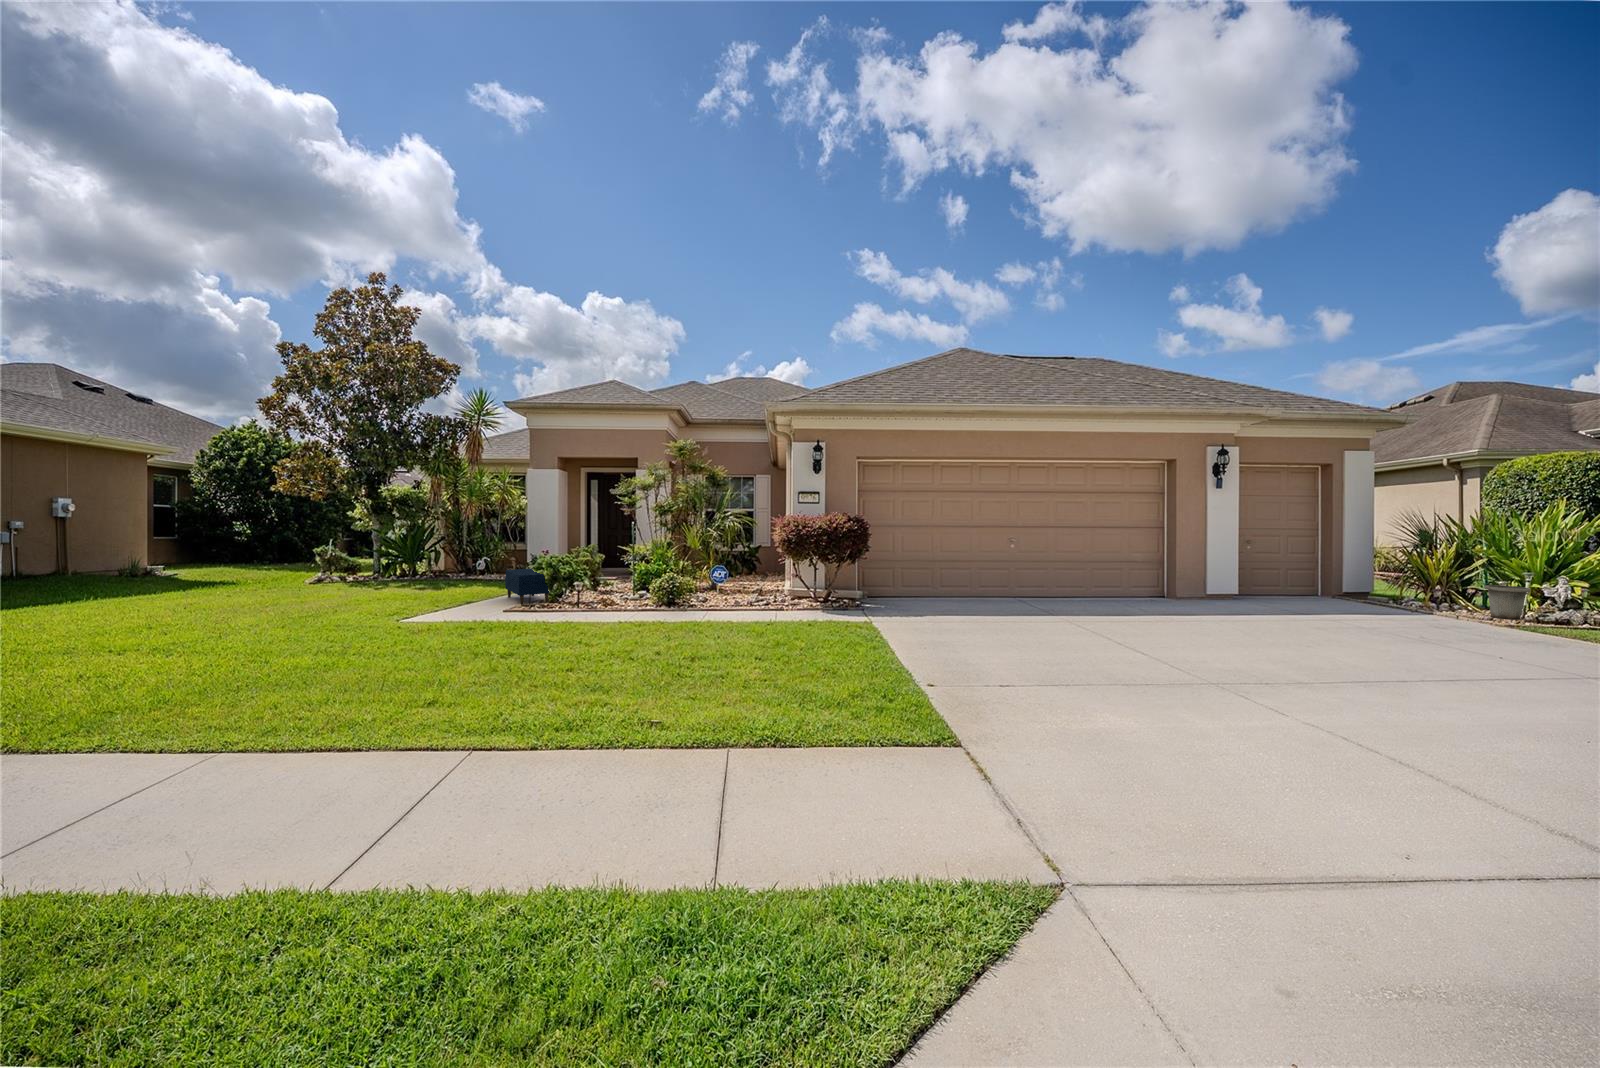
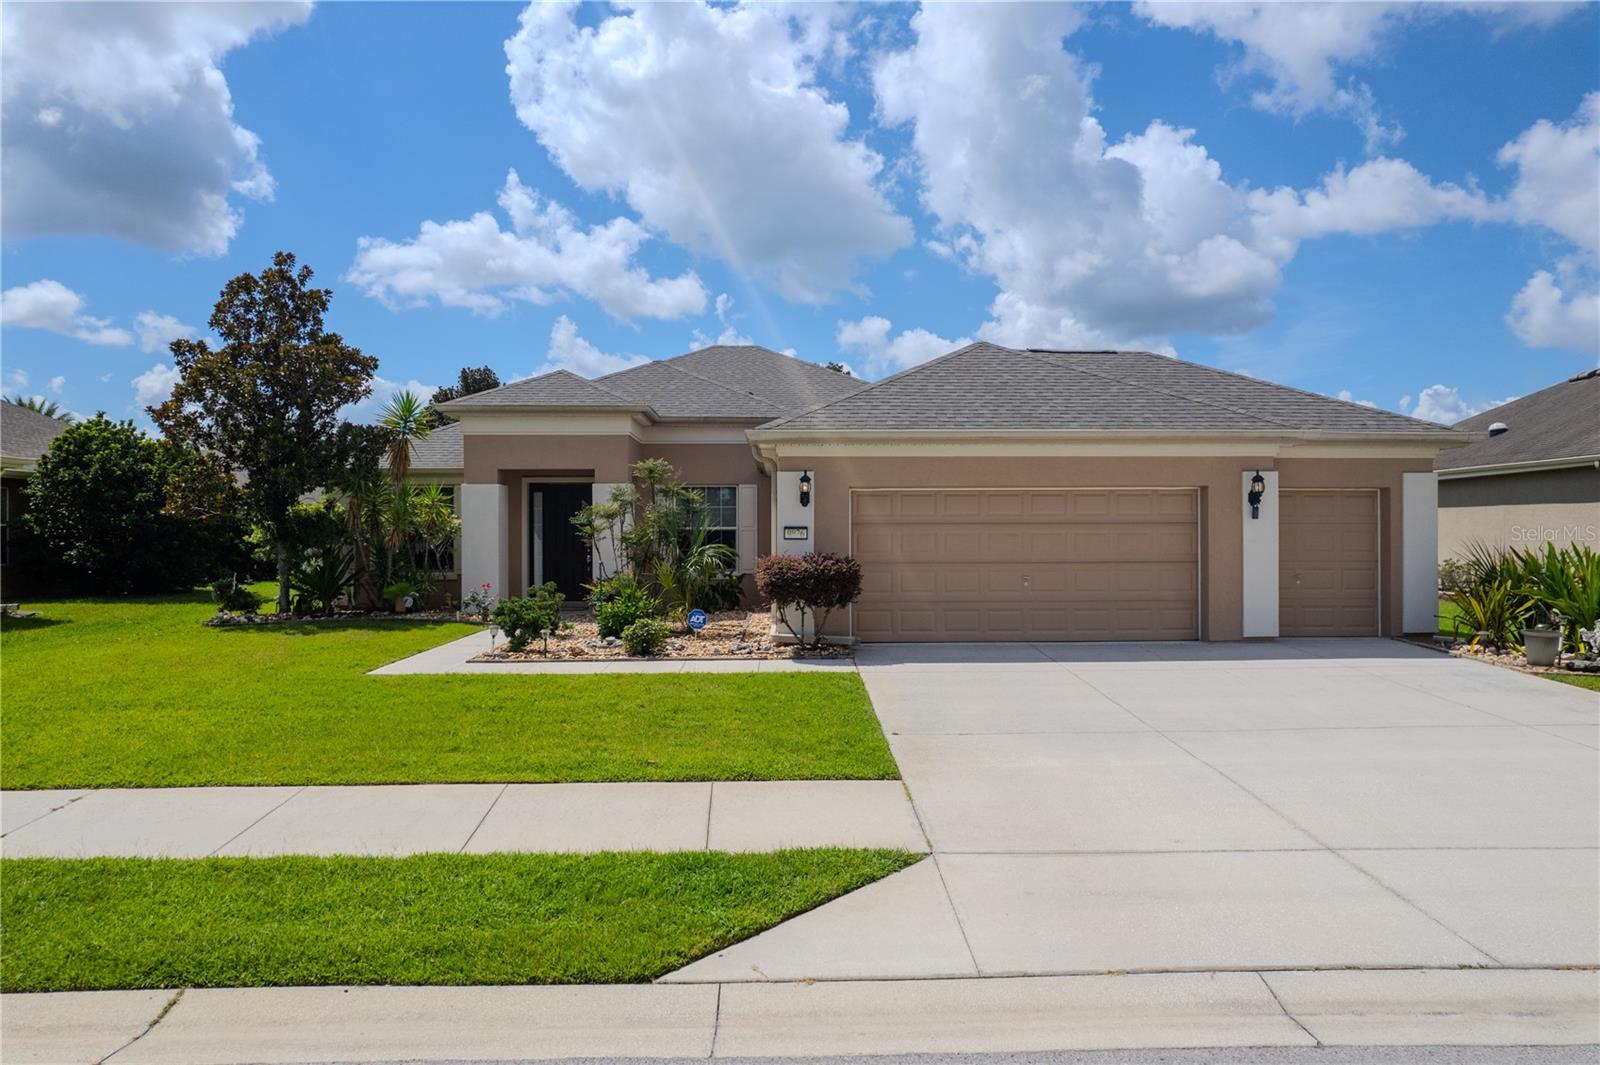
potted plant: none [456,548,489,573] -> present [384,583,417,611]
bench: present [505,569,549,605] -> none [457,612,511,653]

